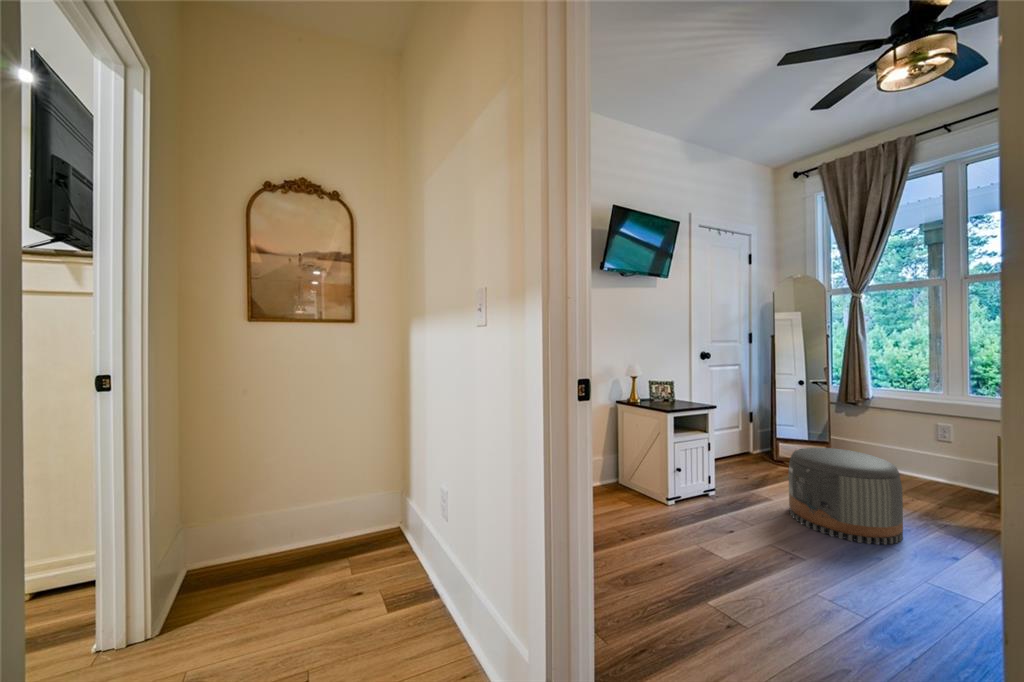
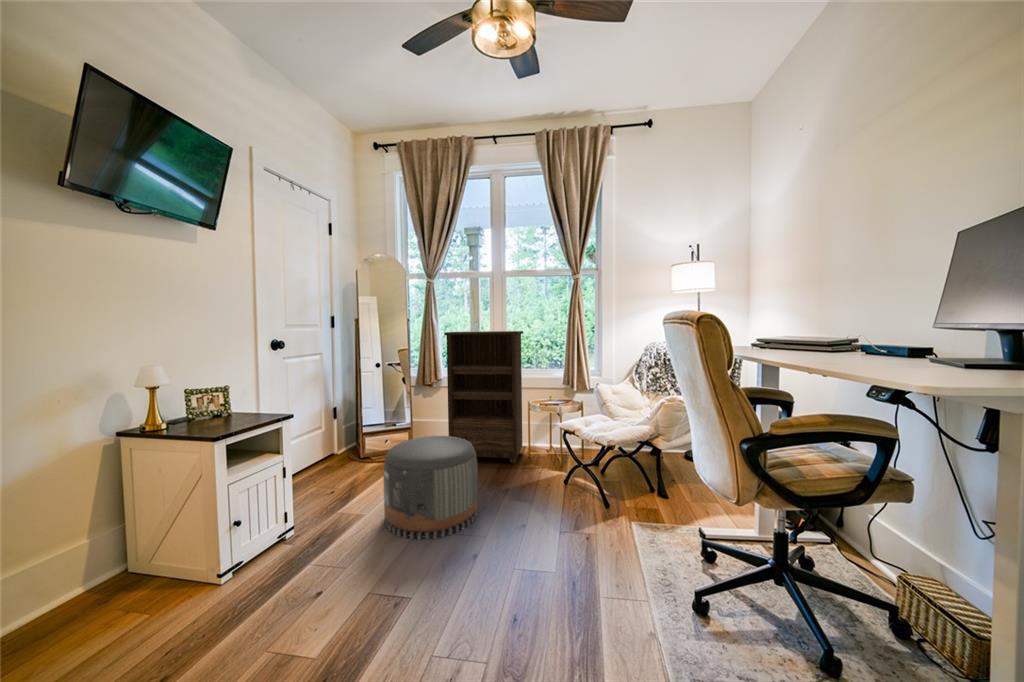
bookshelf: none [872,349,1013,517] -> present [444,331,523,463]

